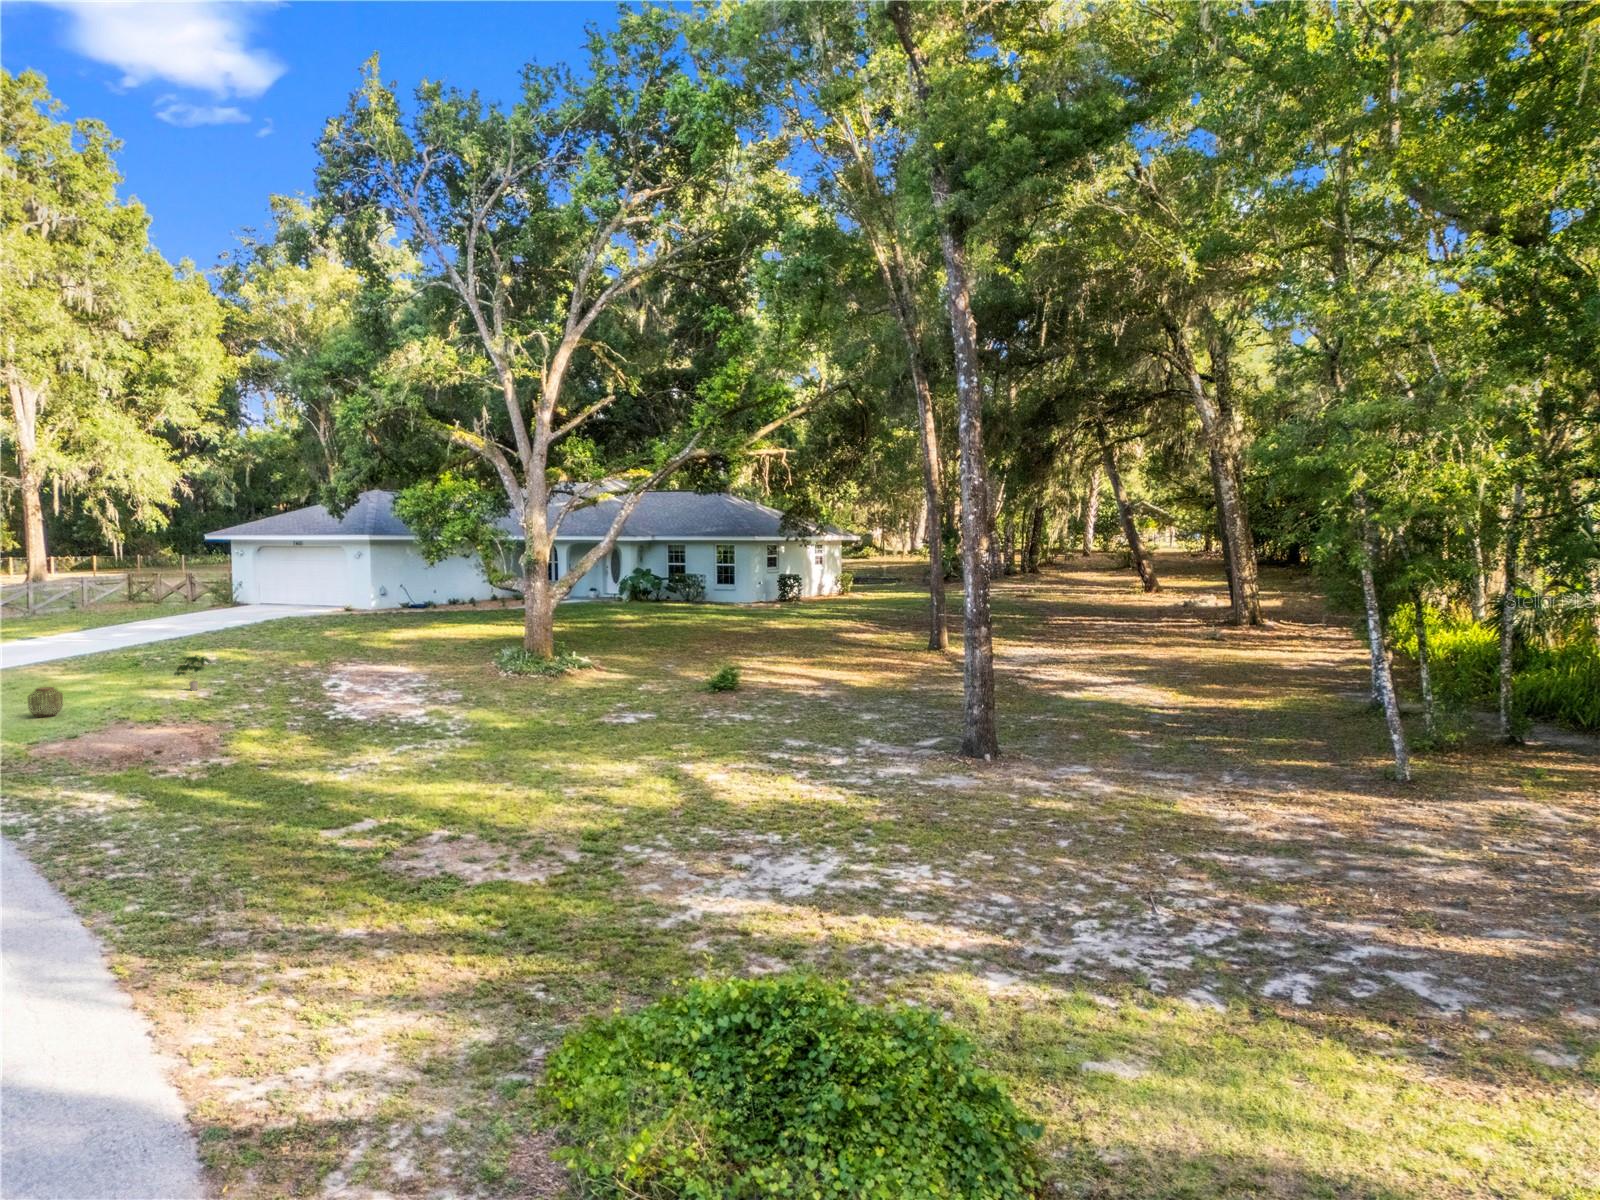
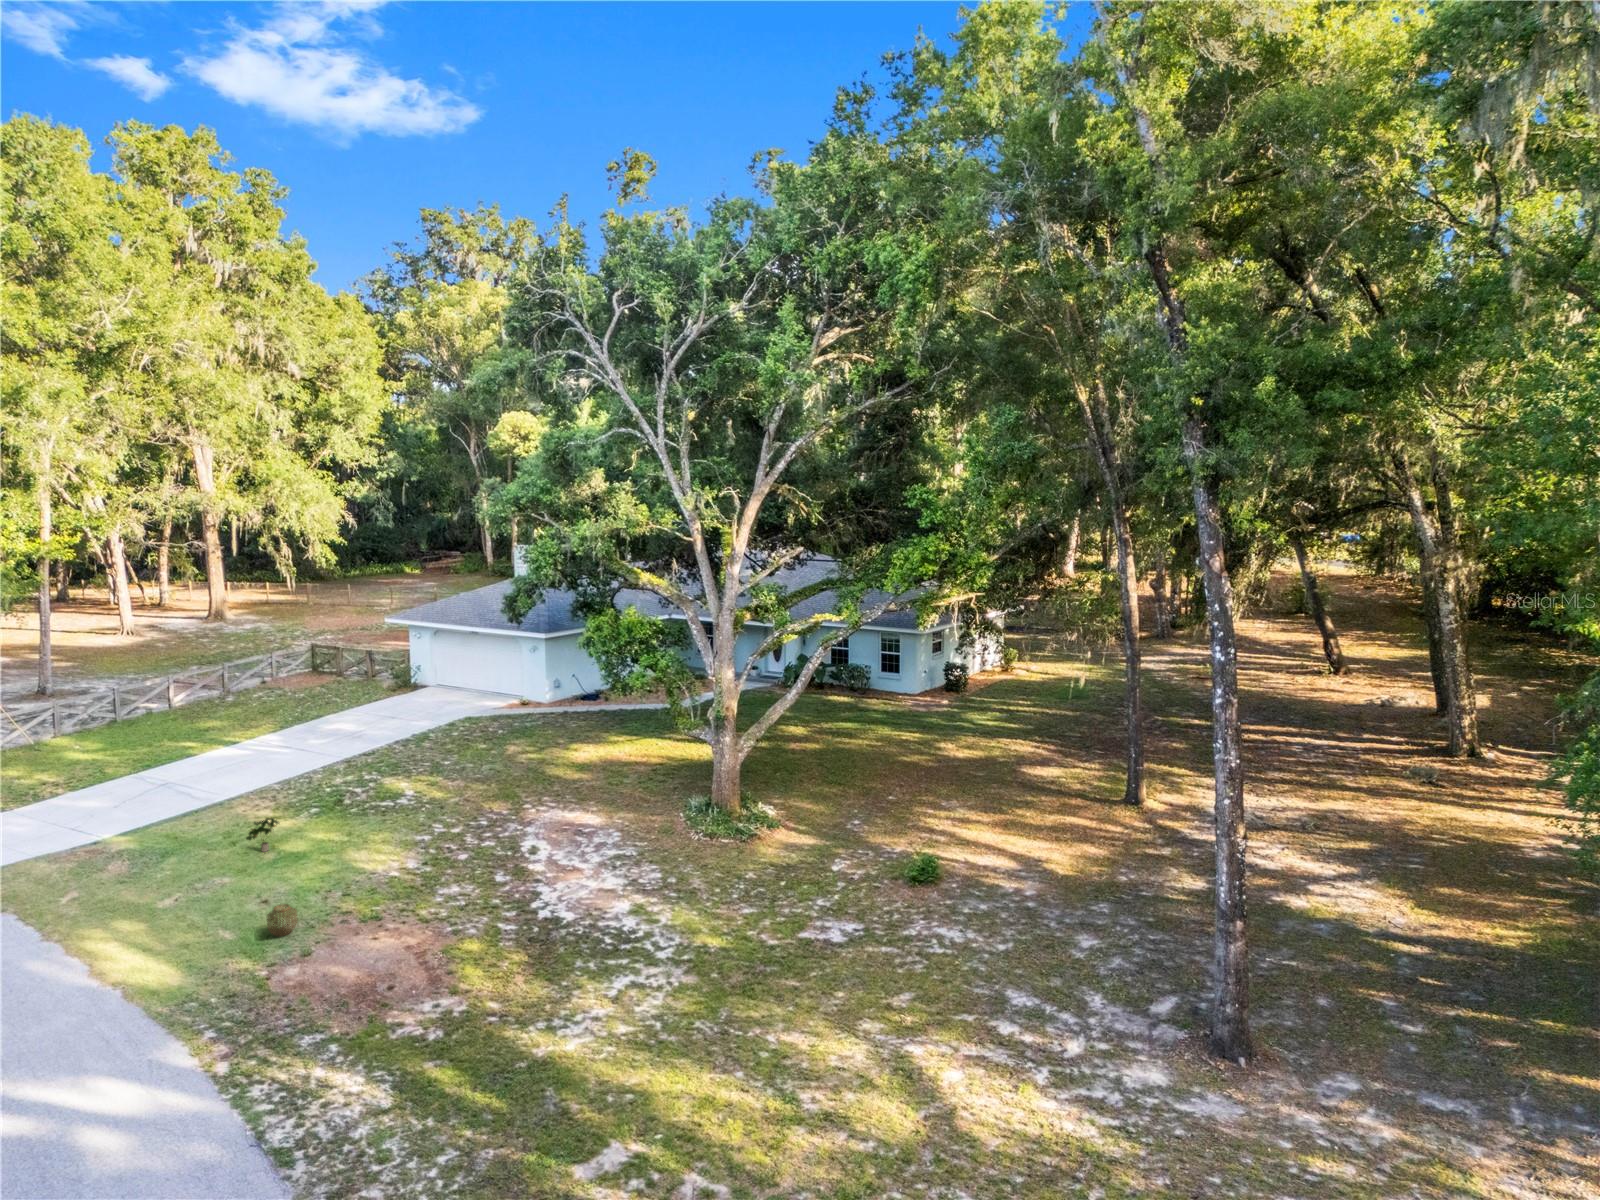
potted plant: present [174,655,210,690] -> present [246,818,279,852]

